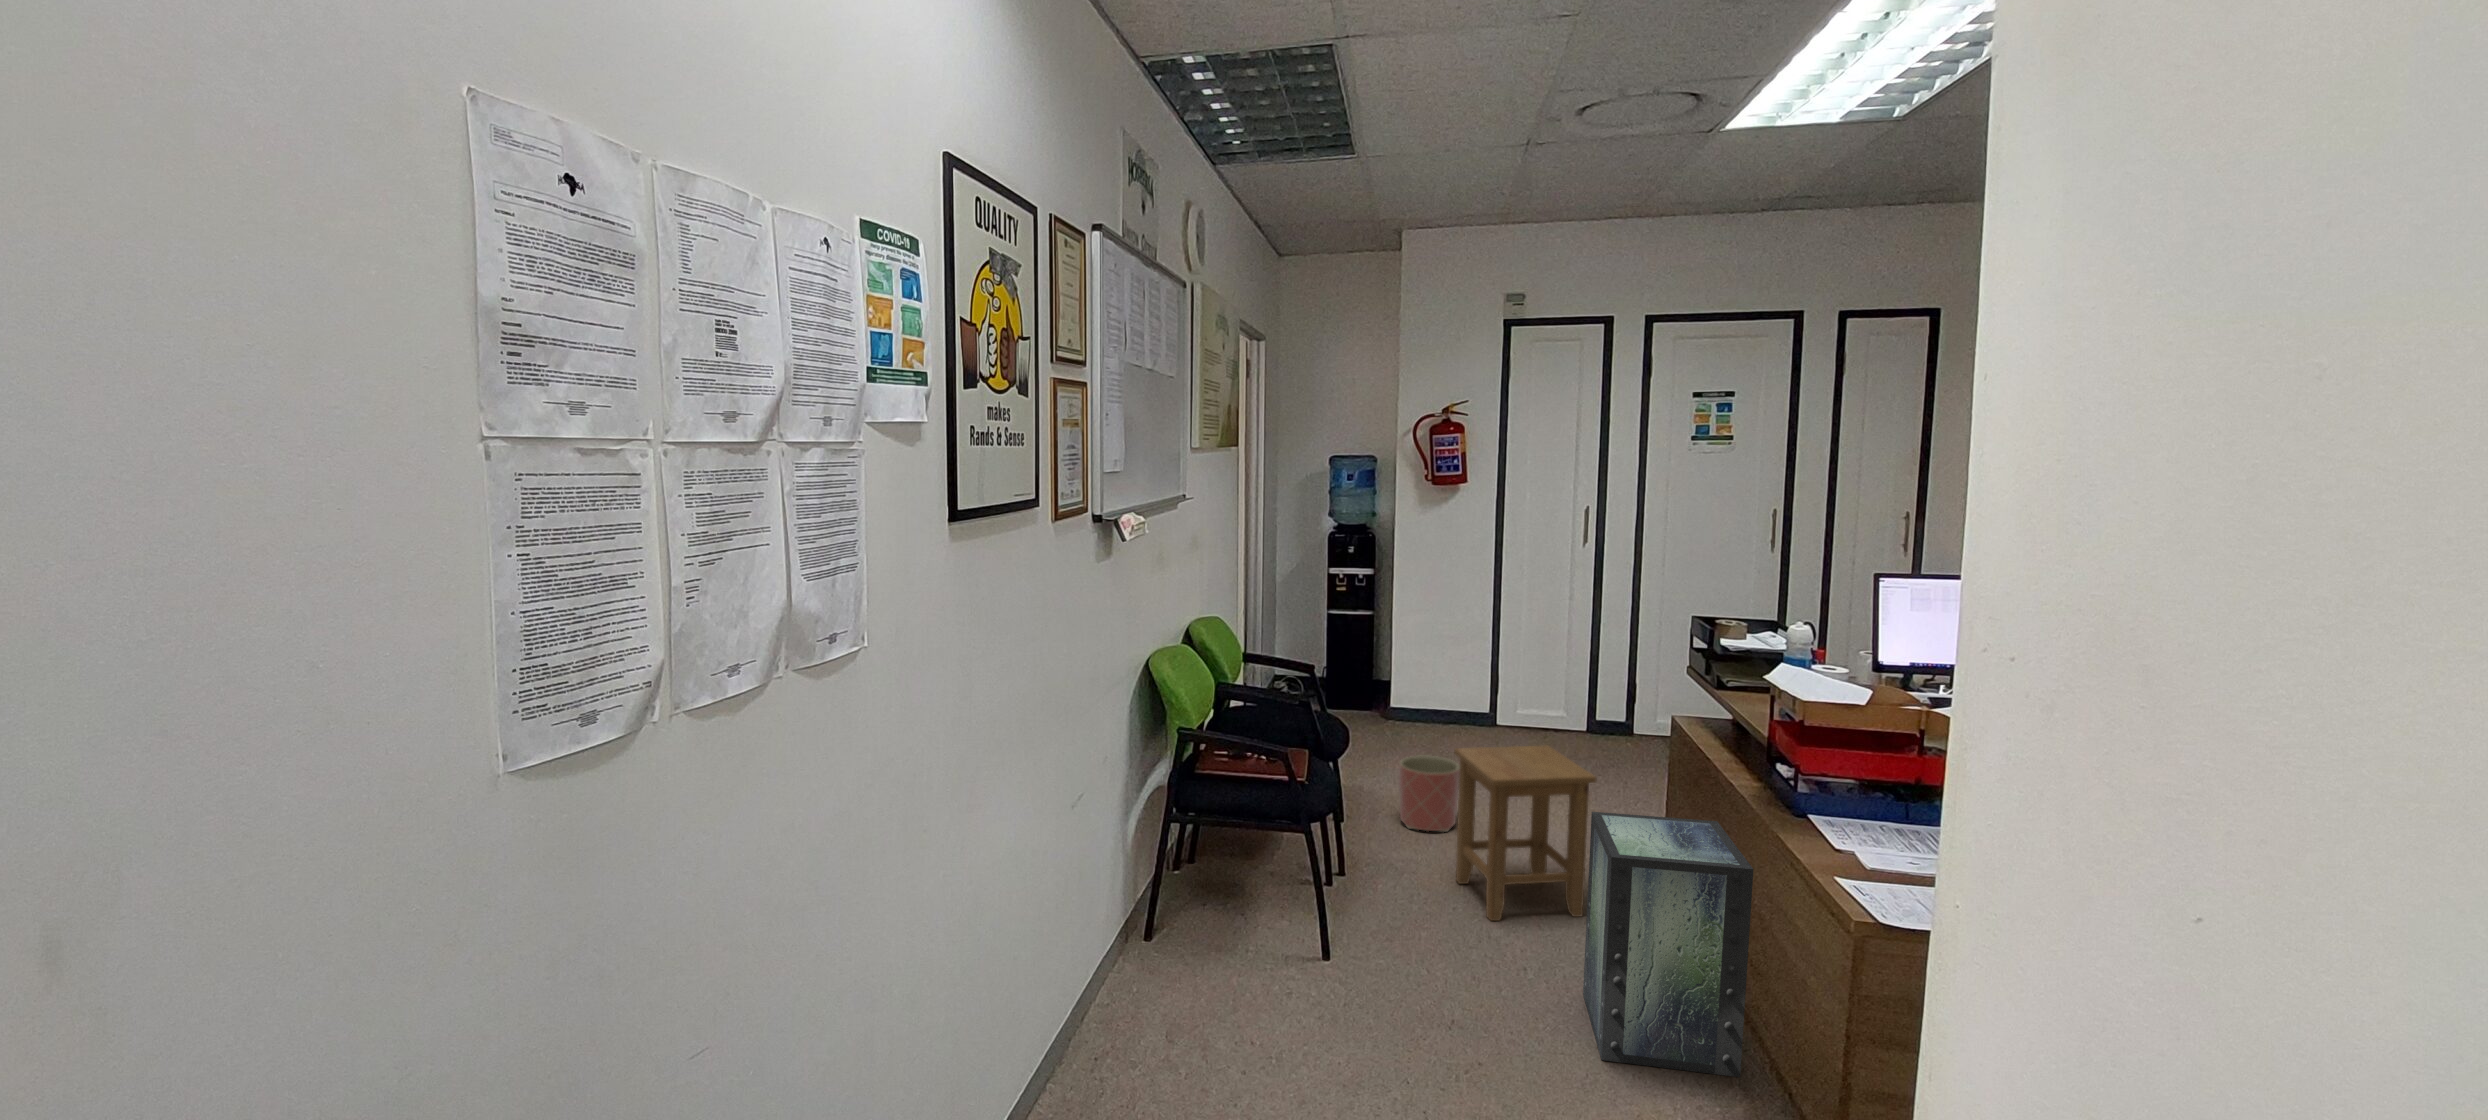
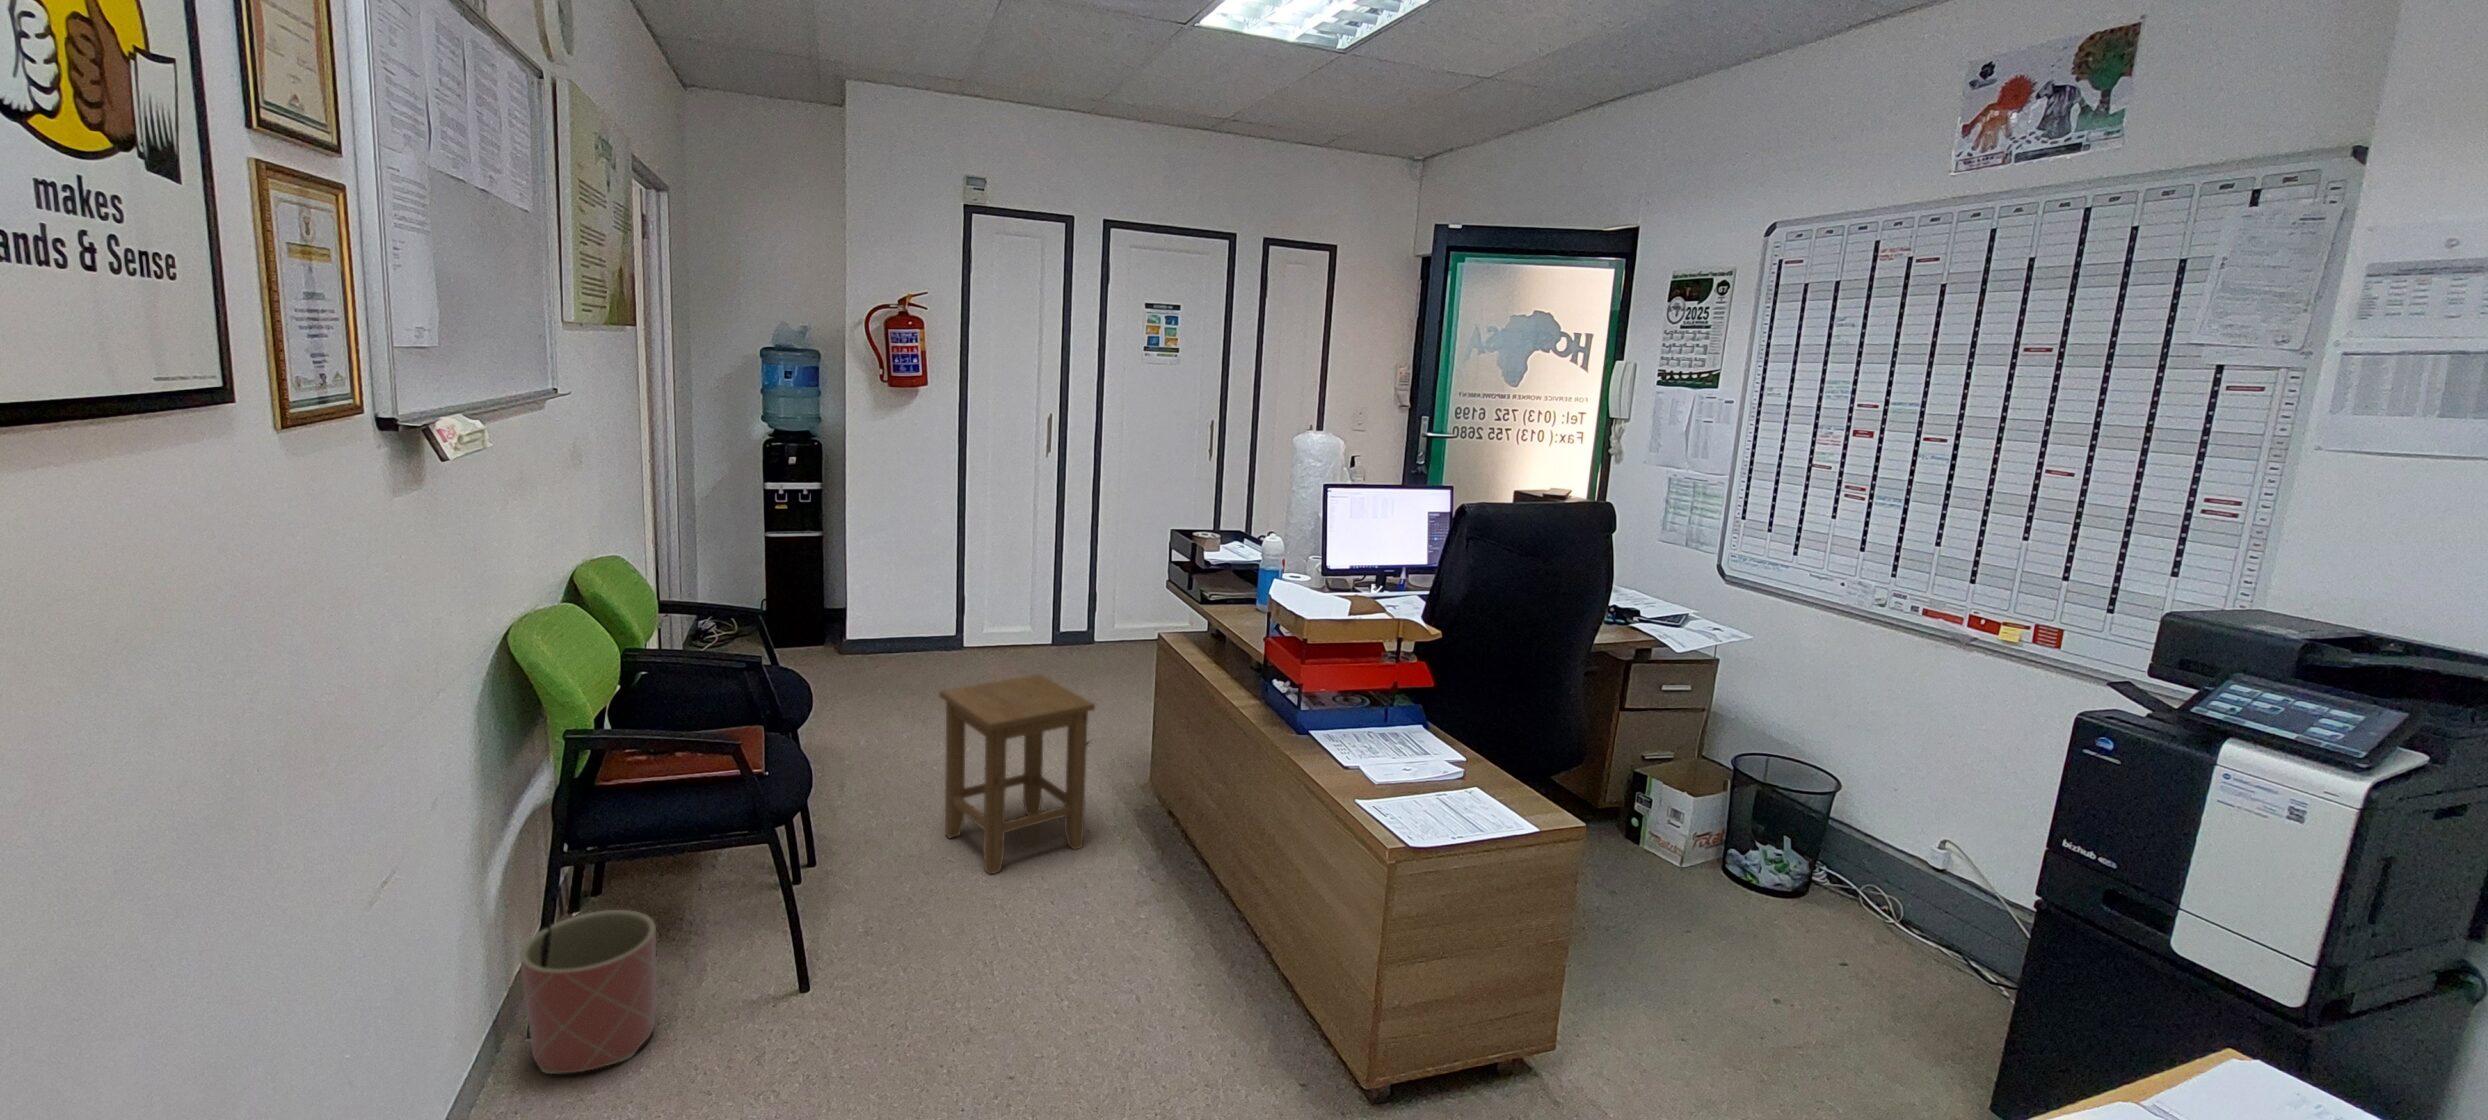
planter: present [1399,755,1460,832] -> present [520,910,656,1074]
storage box: present [1583,812,1753,1077] -> none [1097,738,1264,1006]

